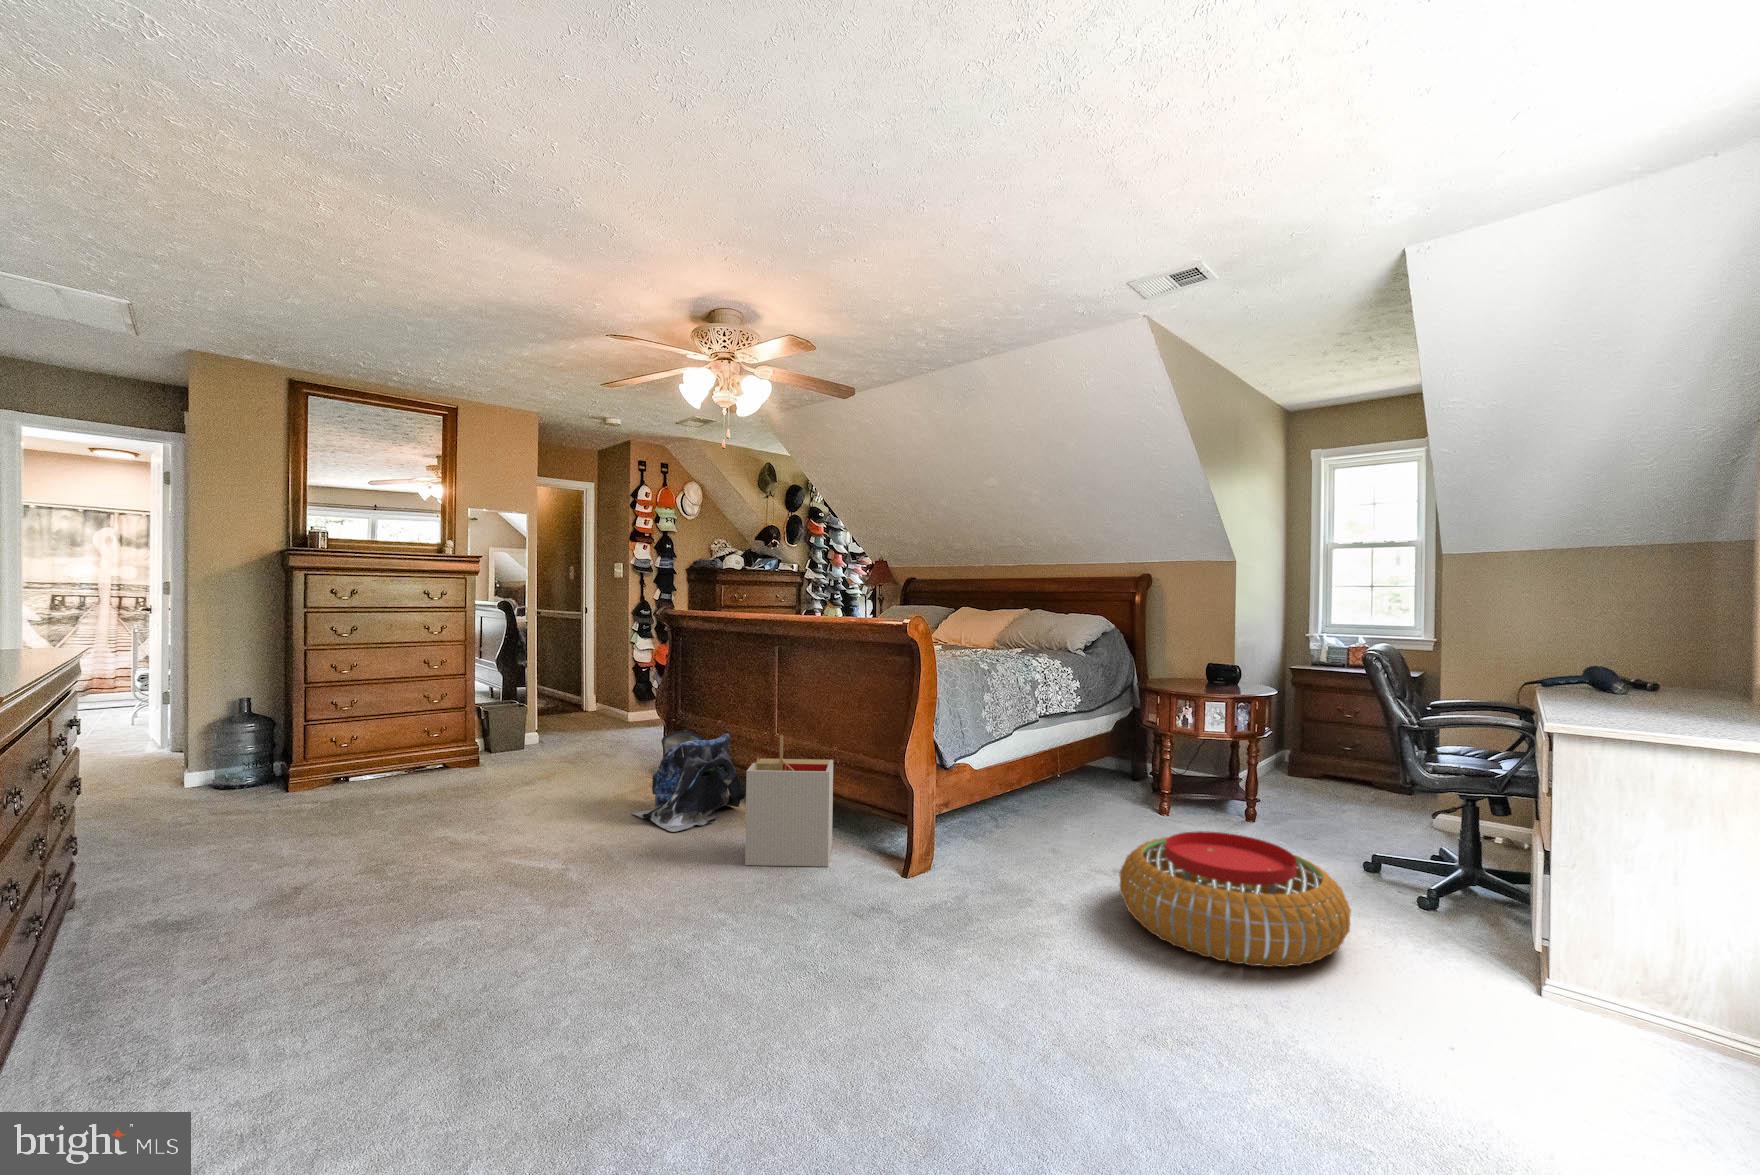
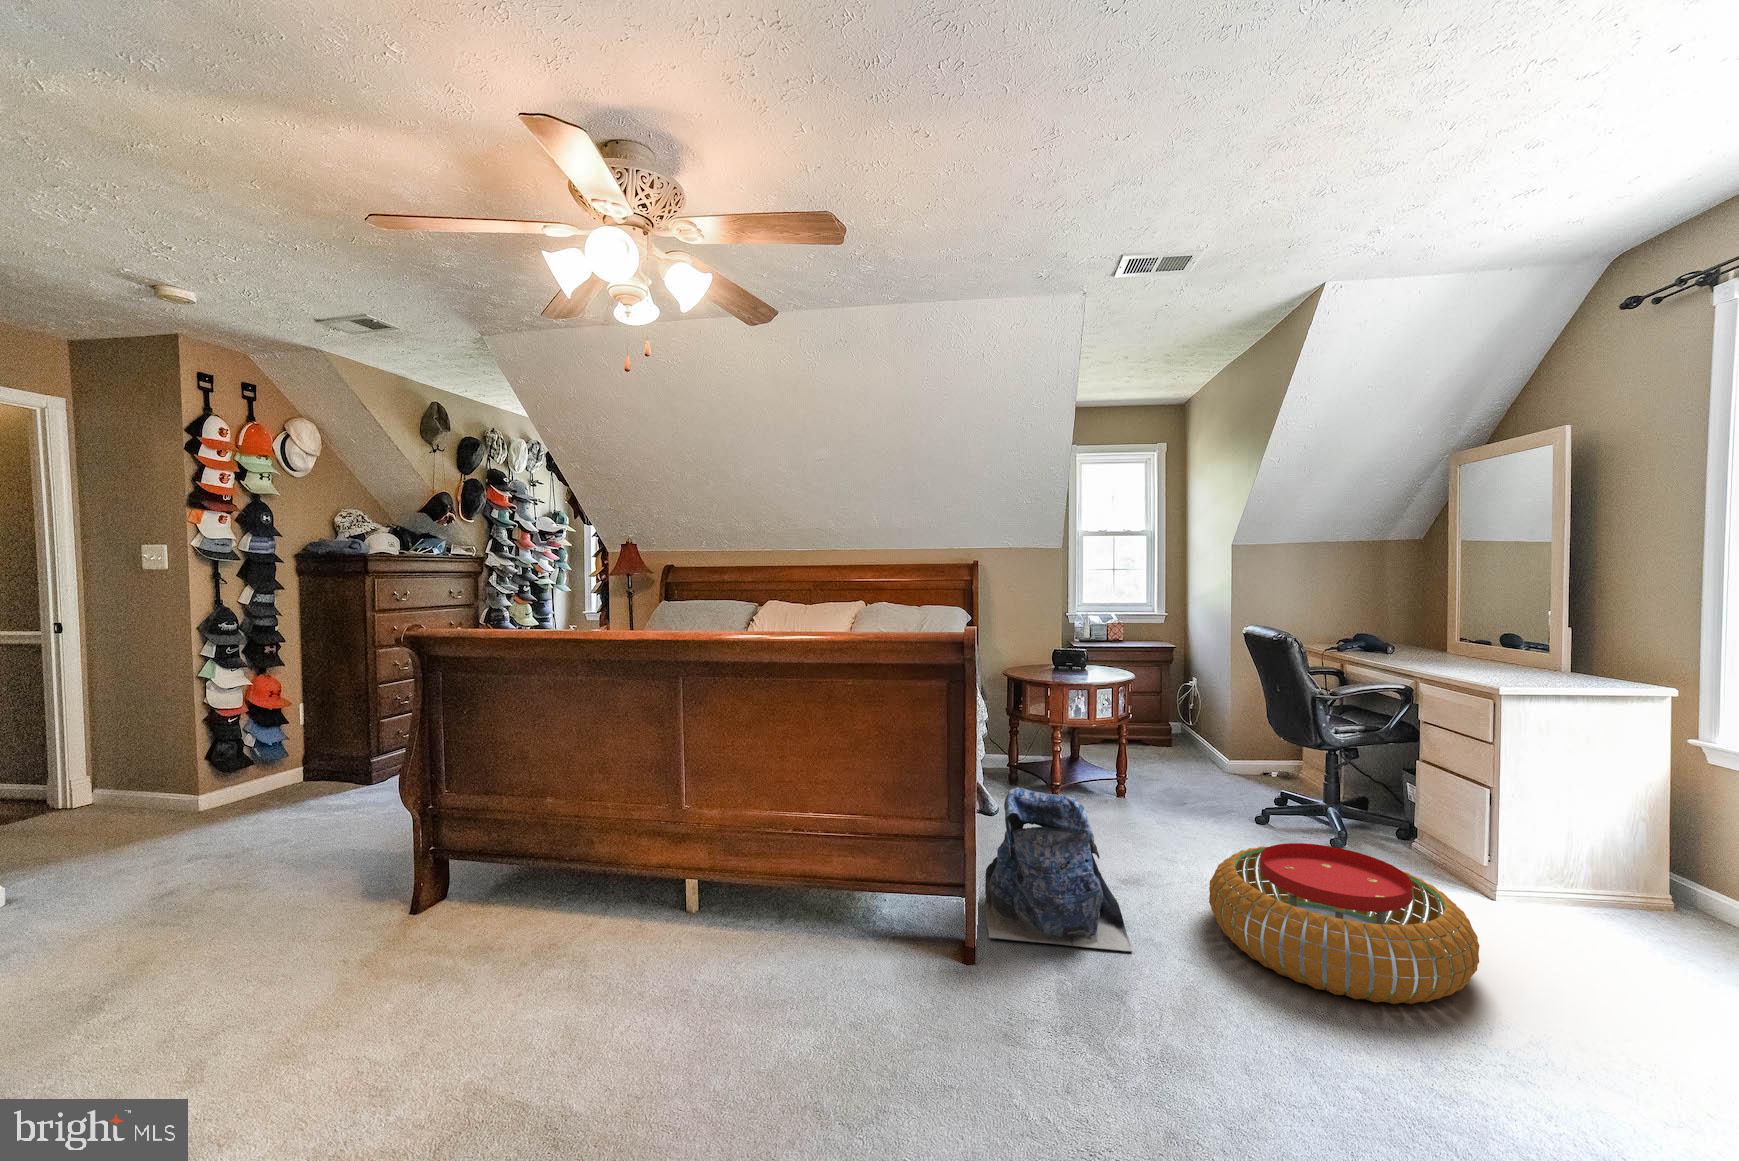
backpack: present [632,730,746,832] -> present [985,787,1133,952]
storage bin: present [745,735,833,867] -> none [731,834,879,1069]

